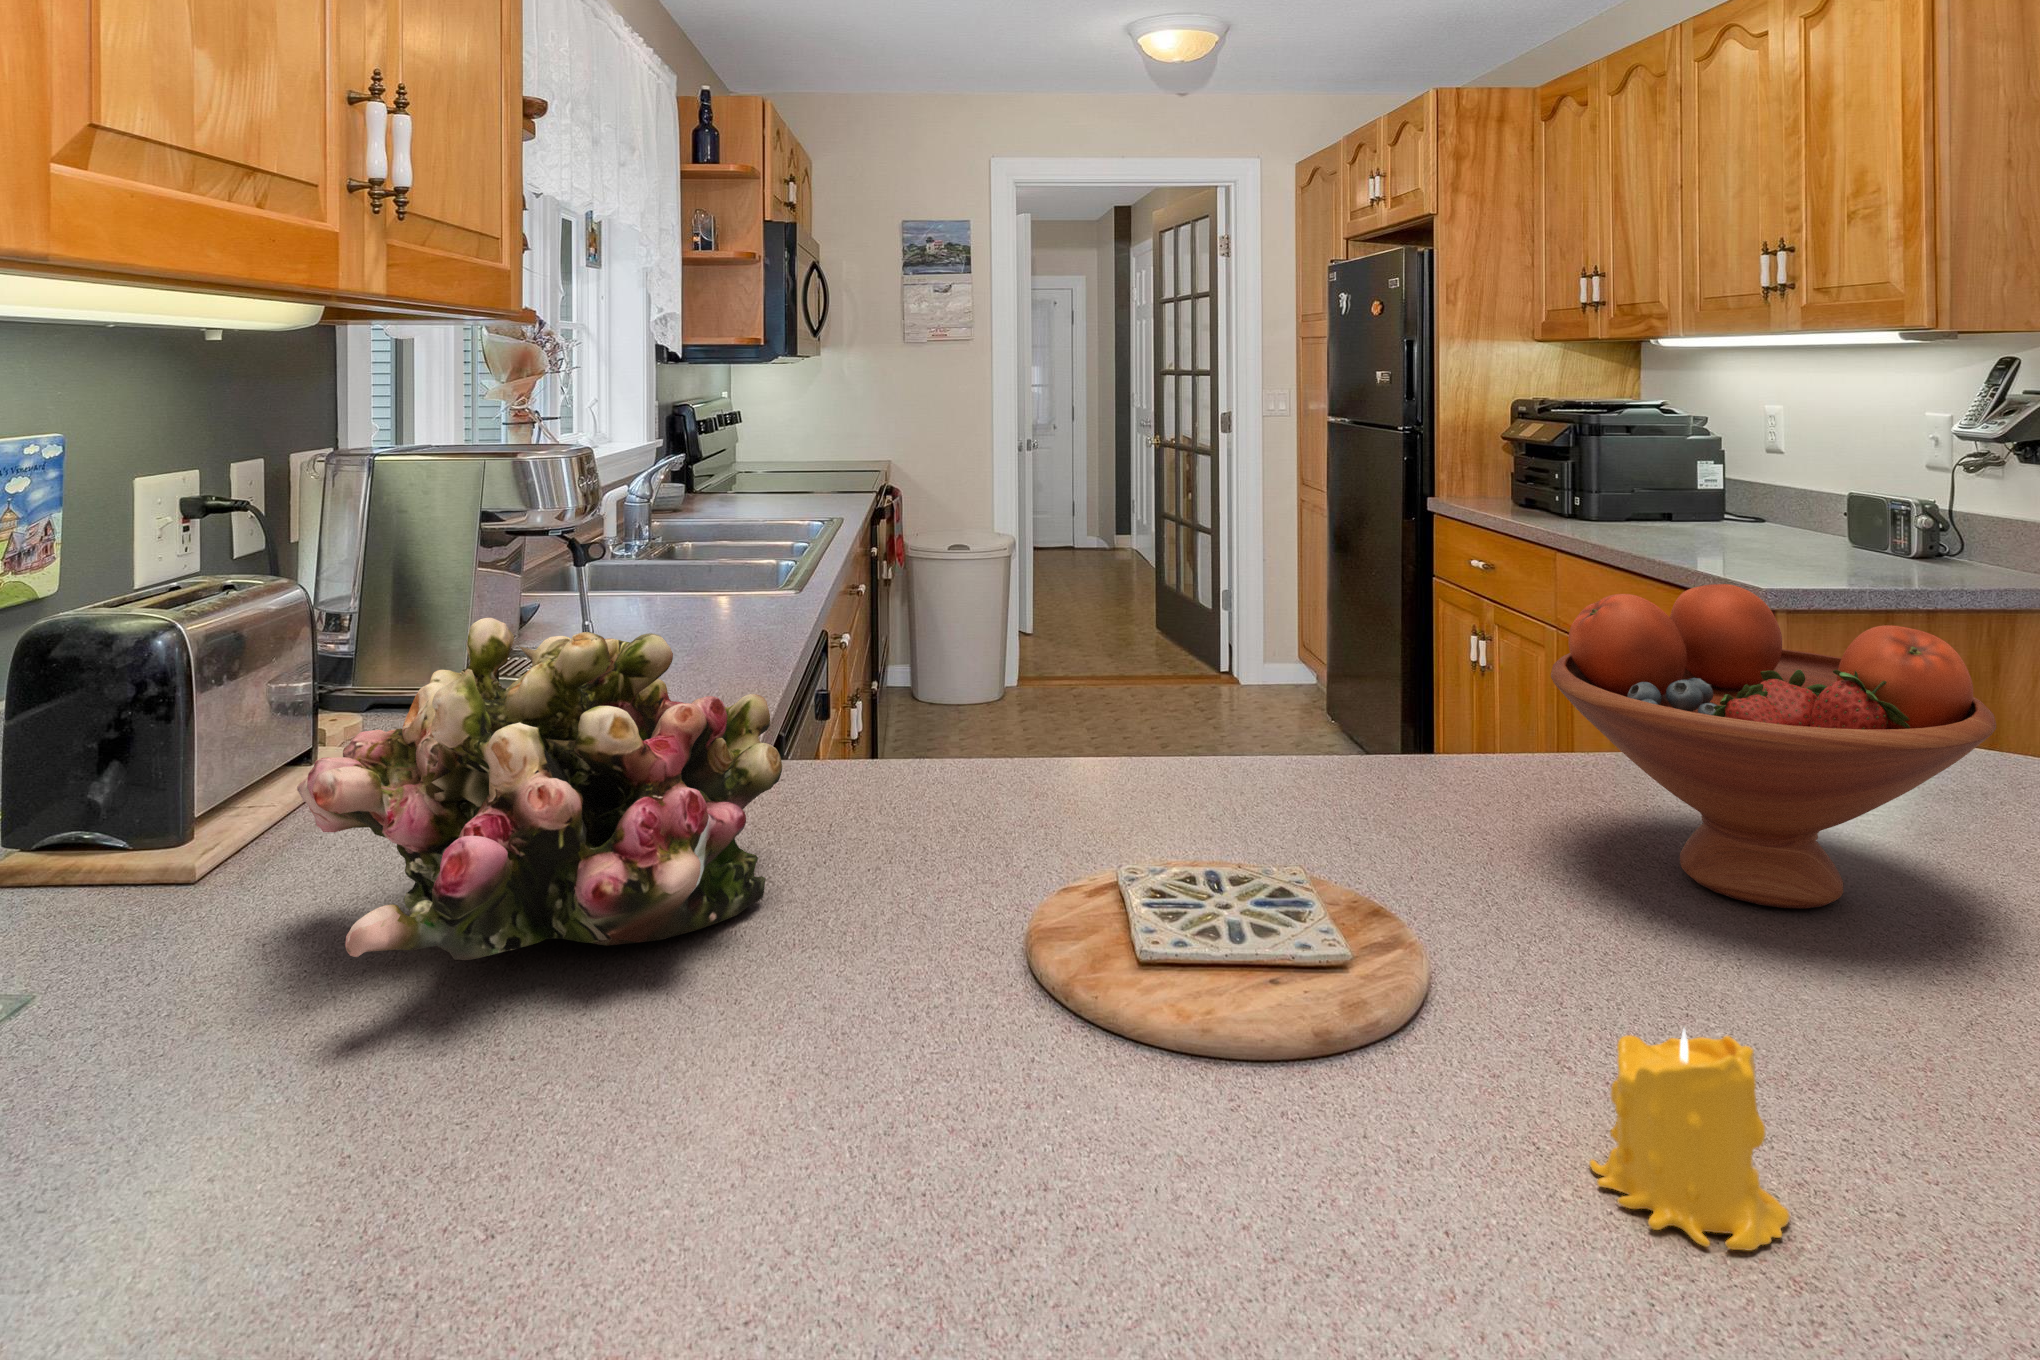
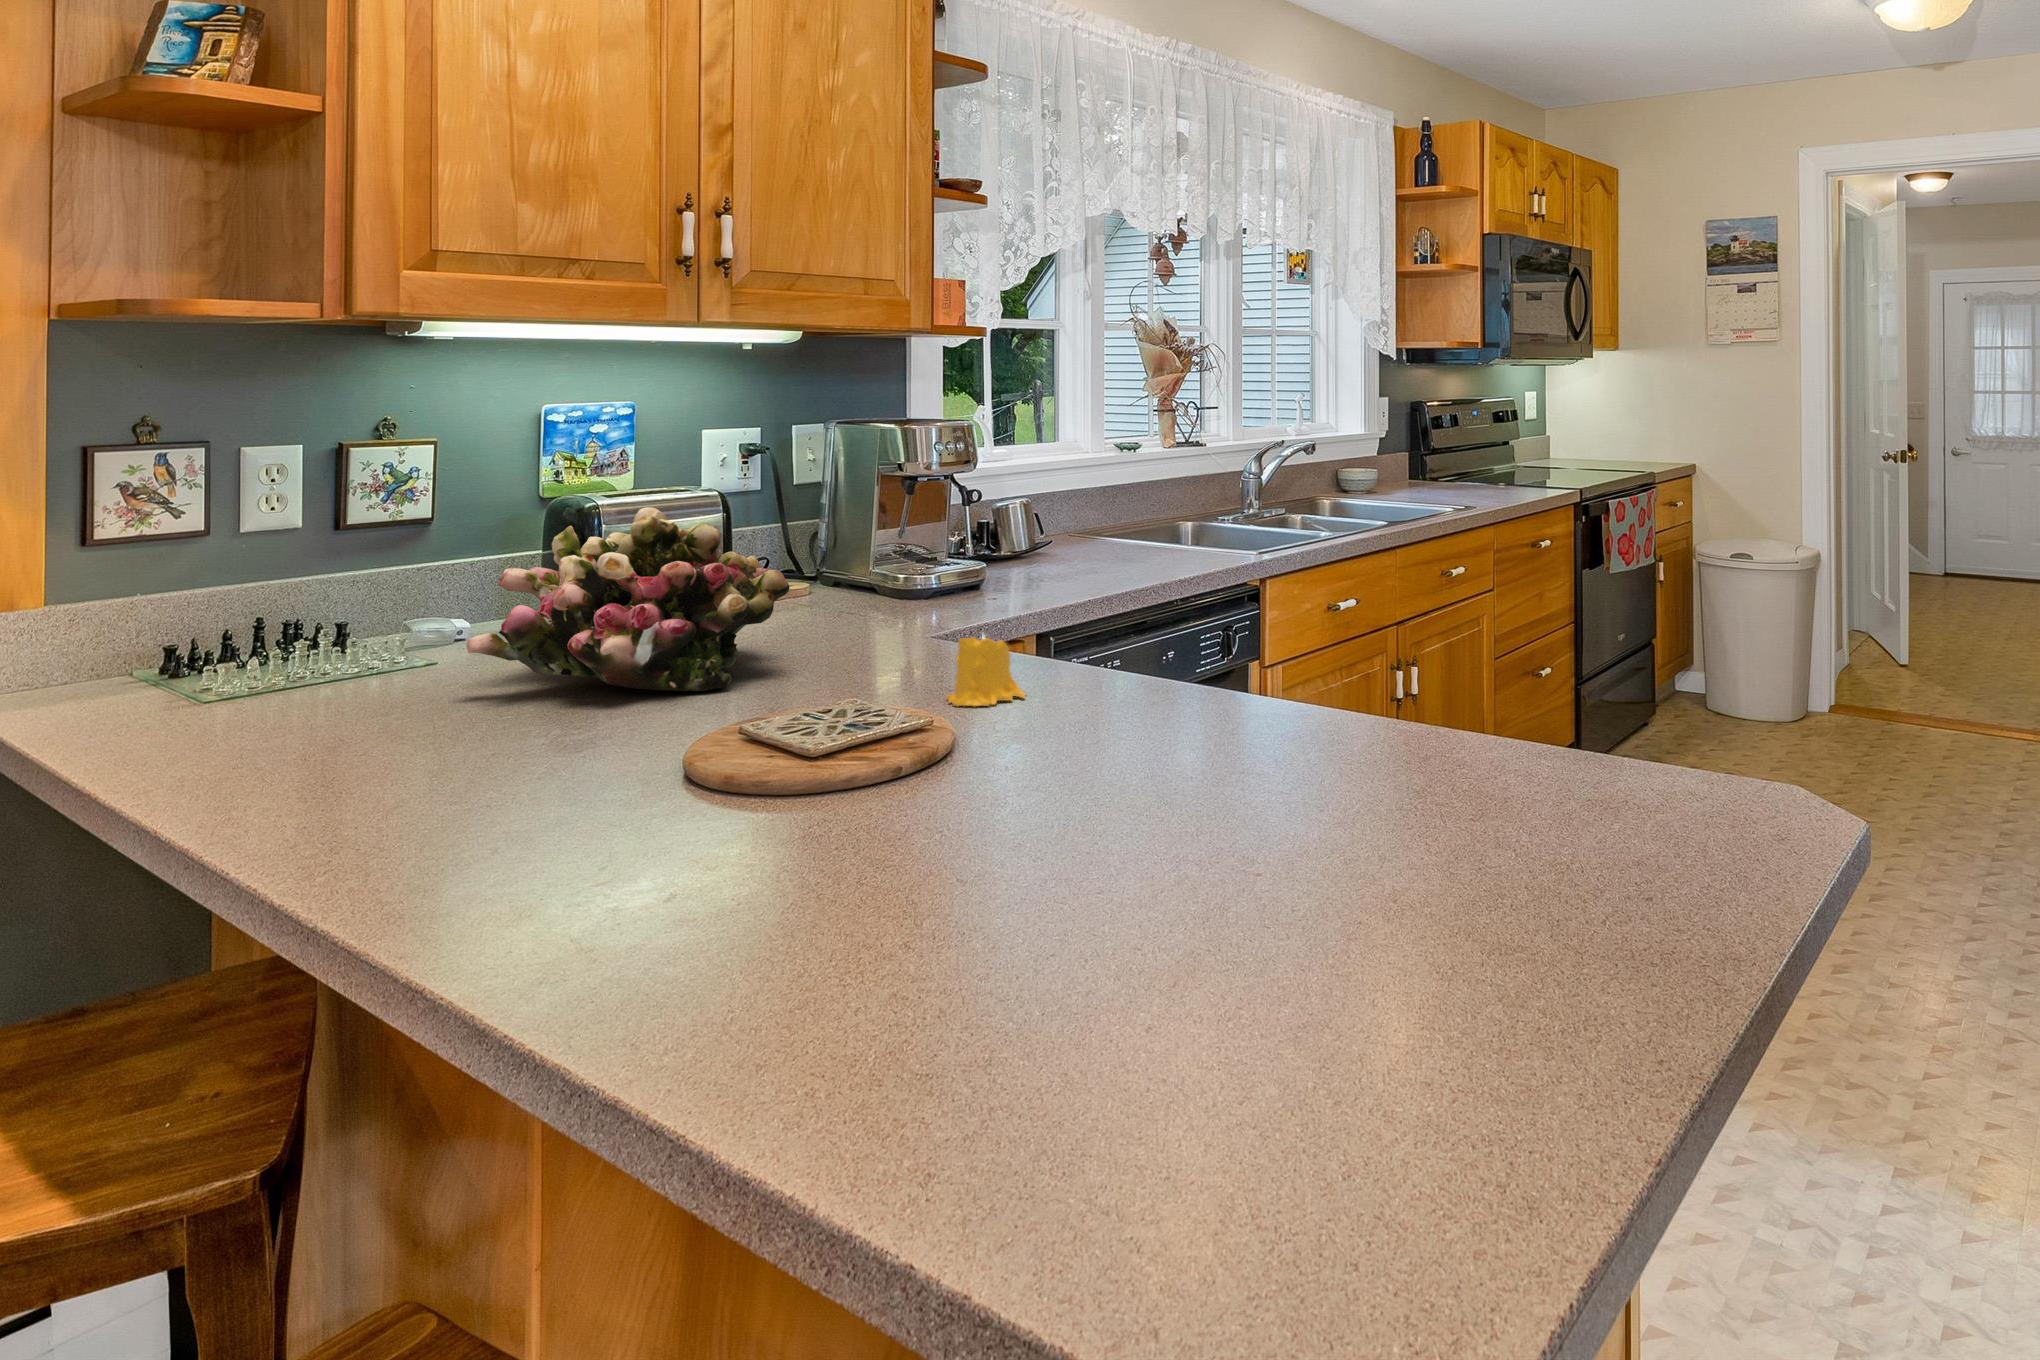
fruit bowl: present [1551,584,1996,909] -> none [1077,557,1396,819]
candle: present [1590,1029,1790,1250] -> present [946,636,1025,706]

